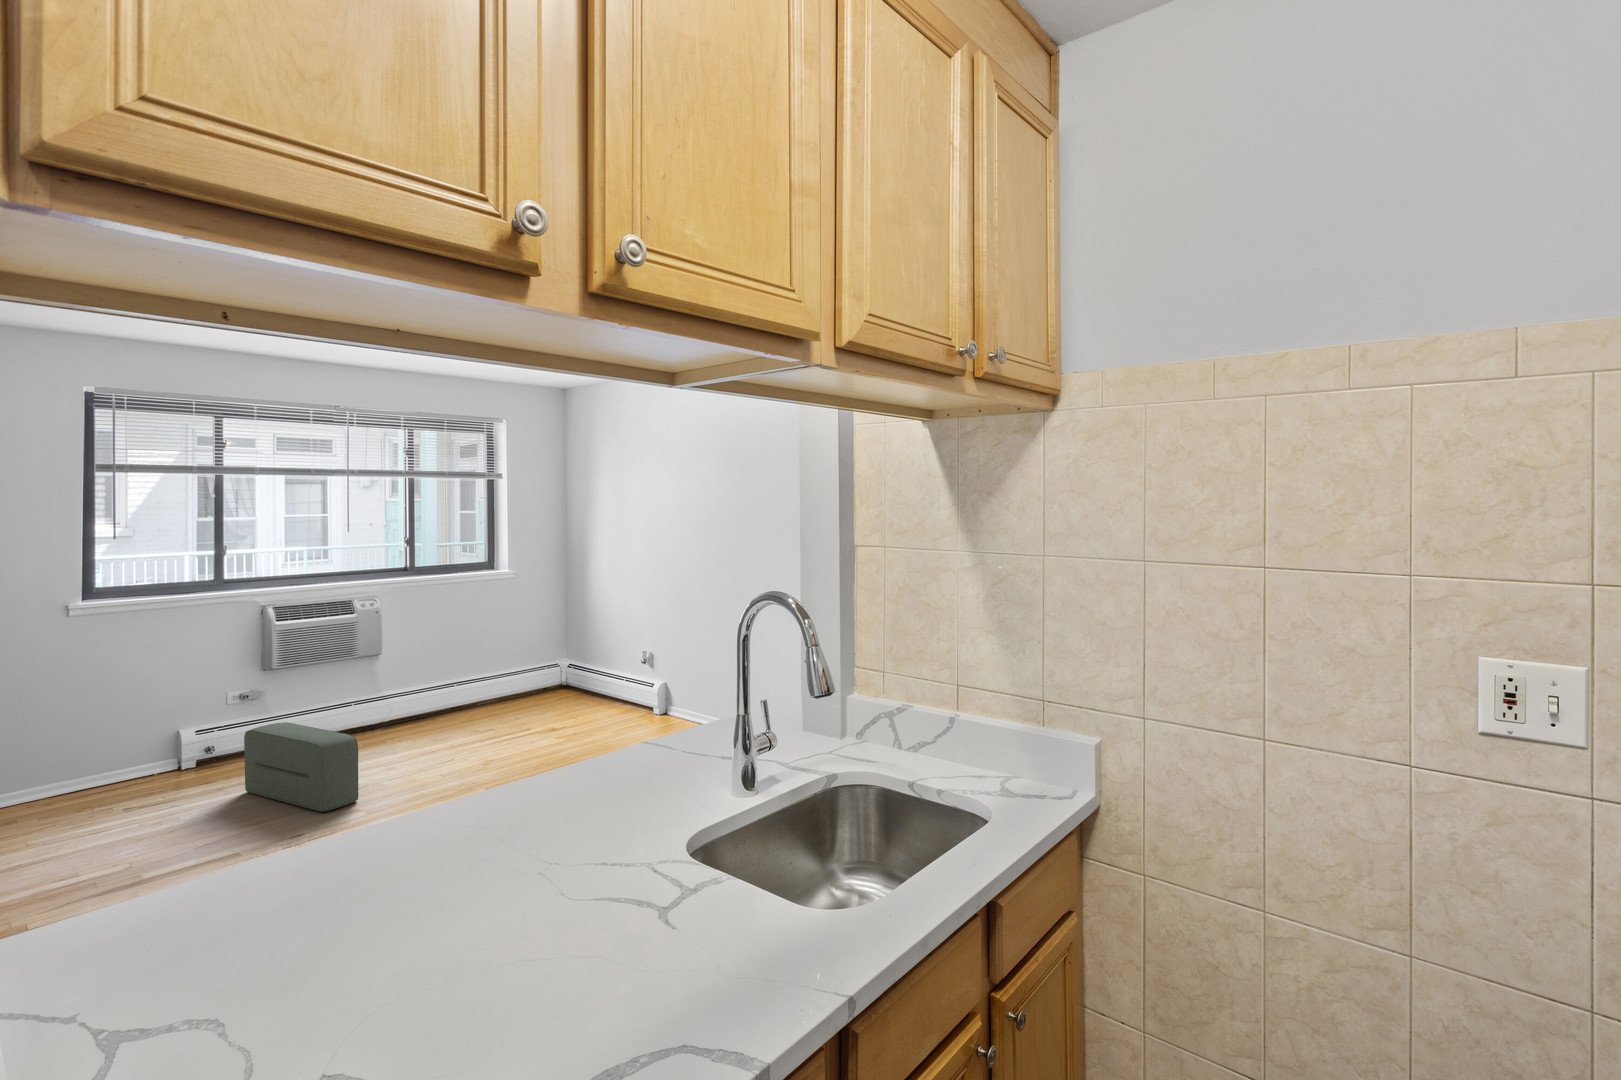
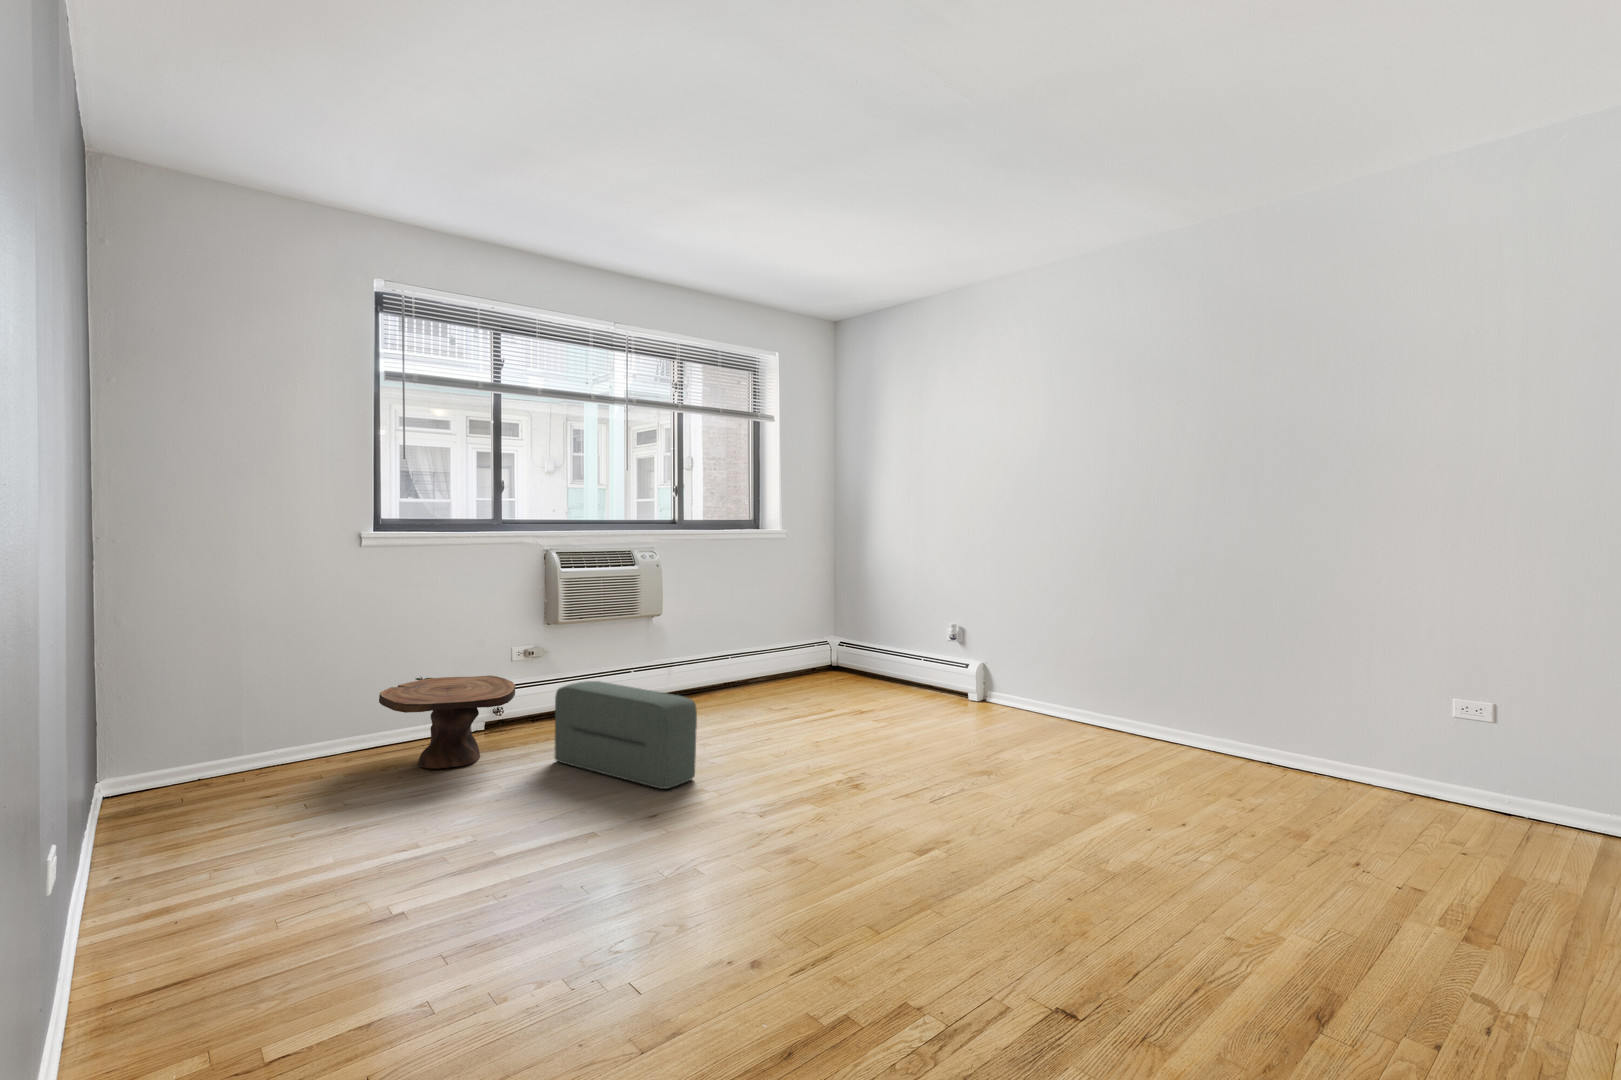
side table: none [76,721,213,805] -> present [379,675,515,769]

